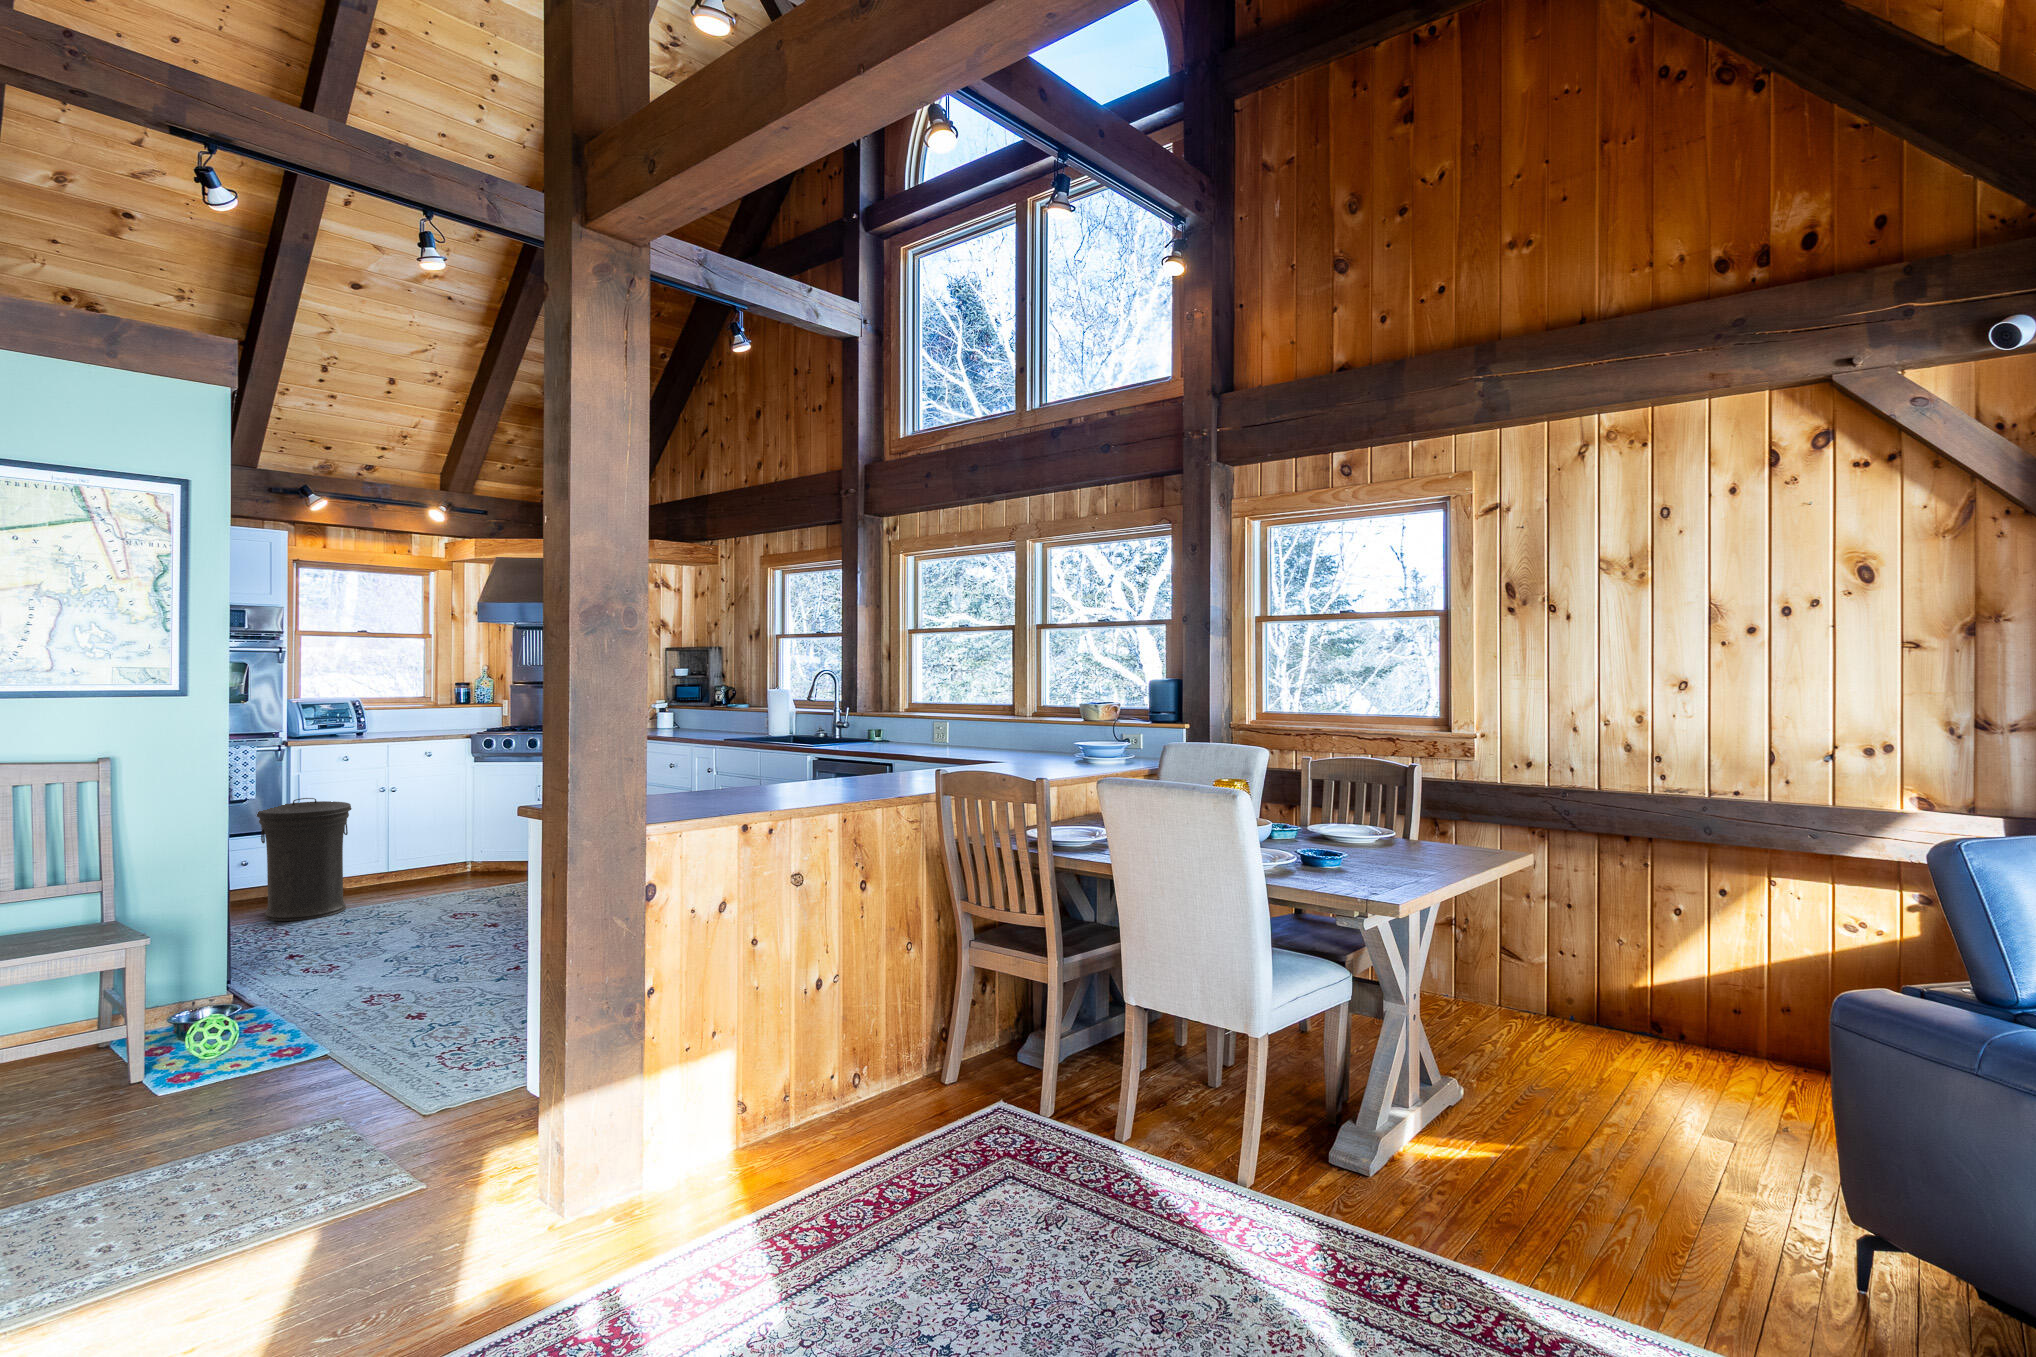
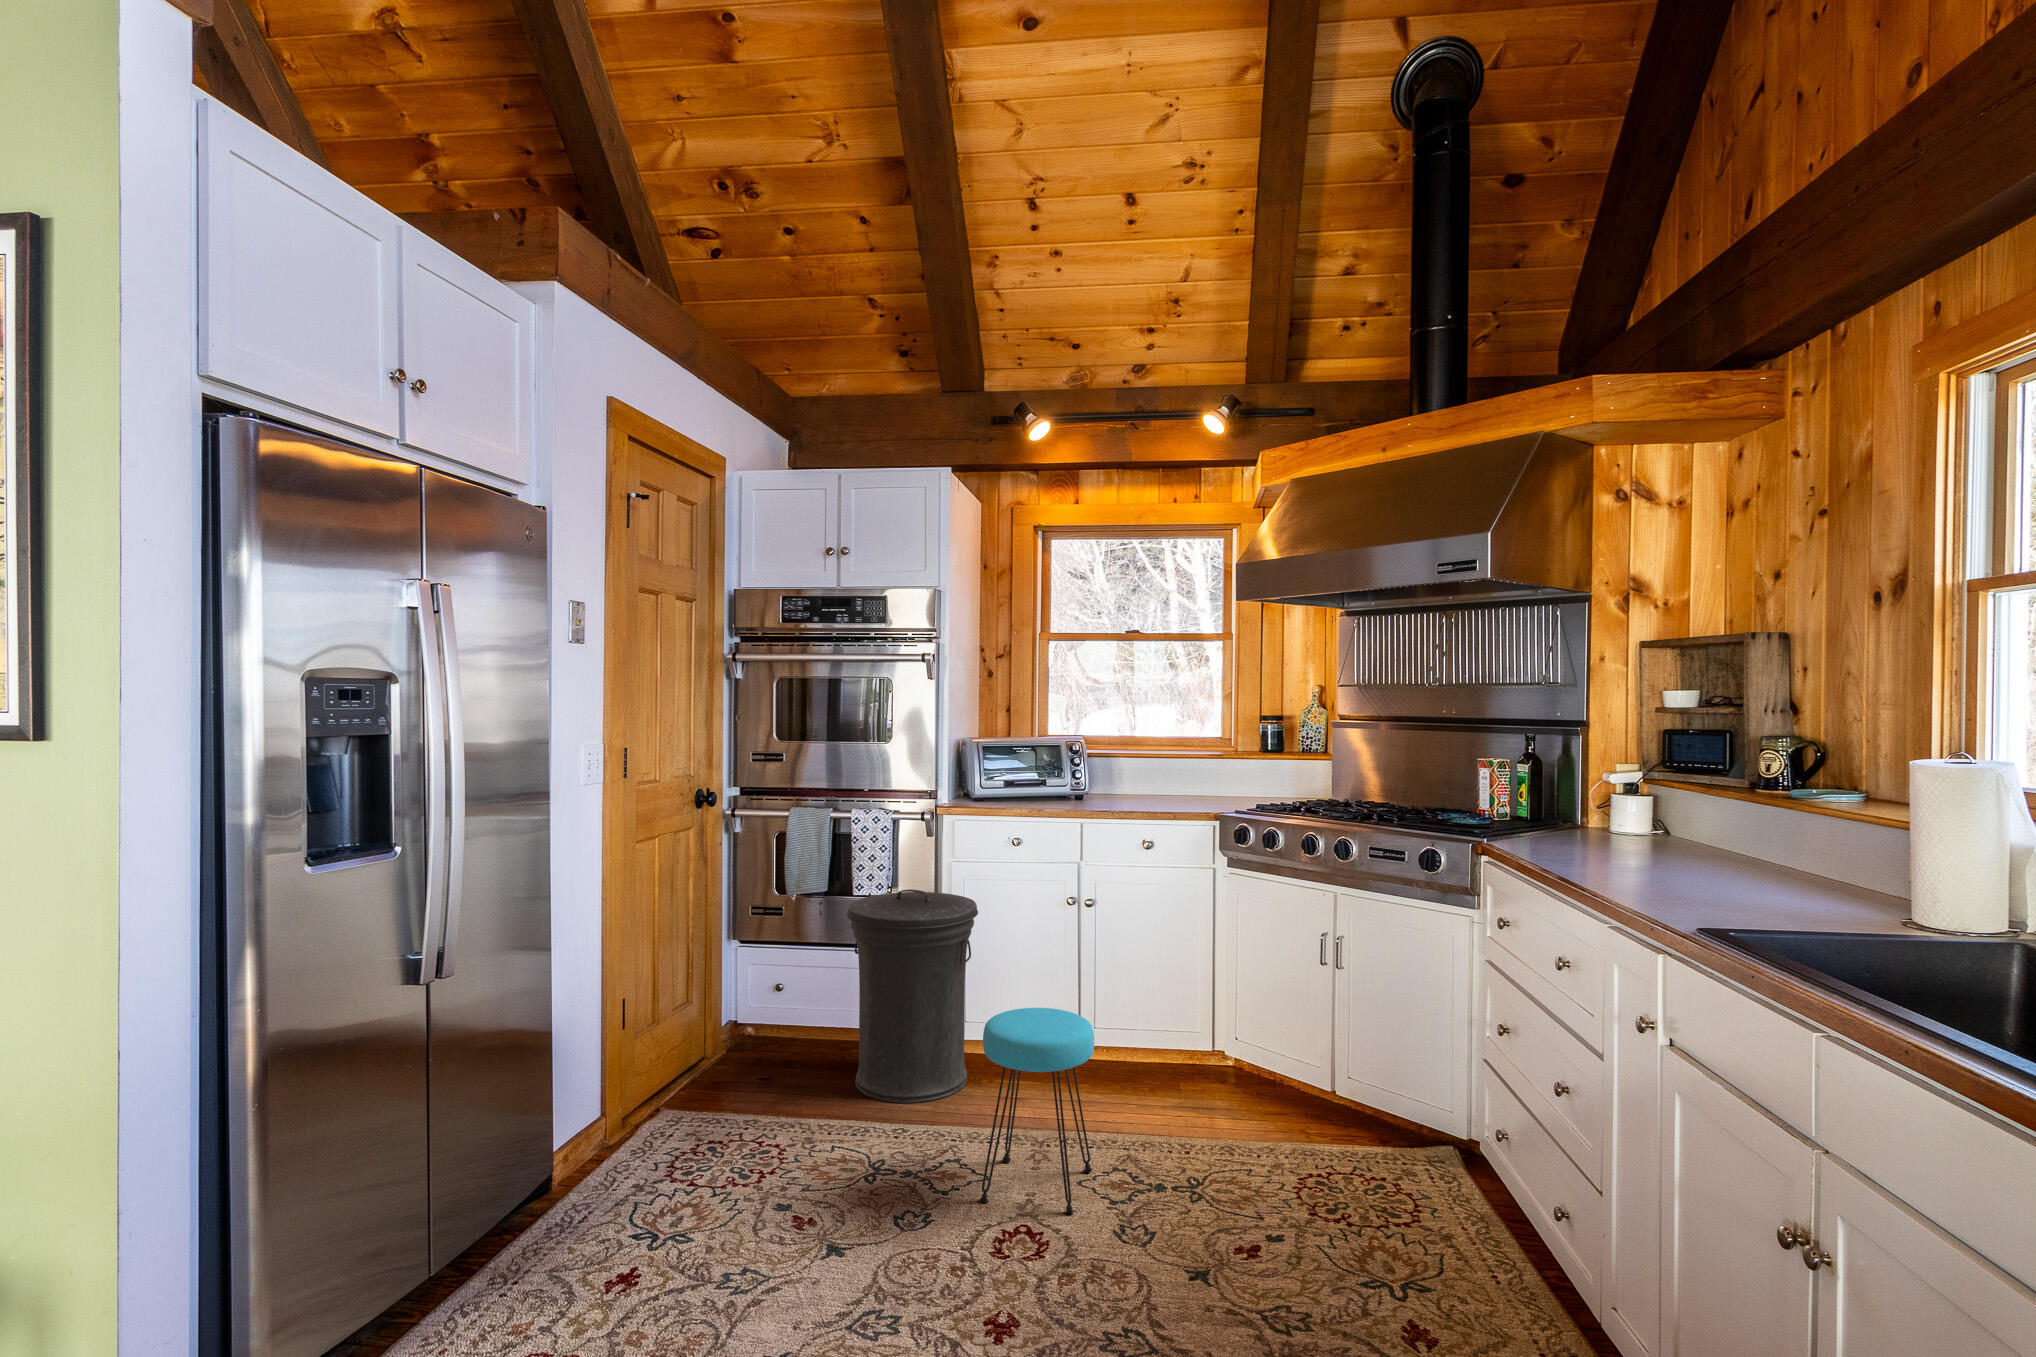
stool: none [423,832,486,919] -> present [980,1008,1094,1214]

